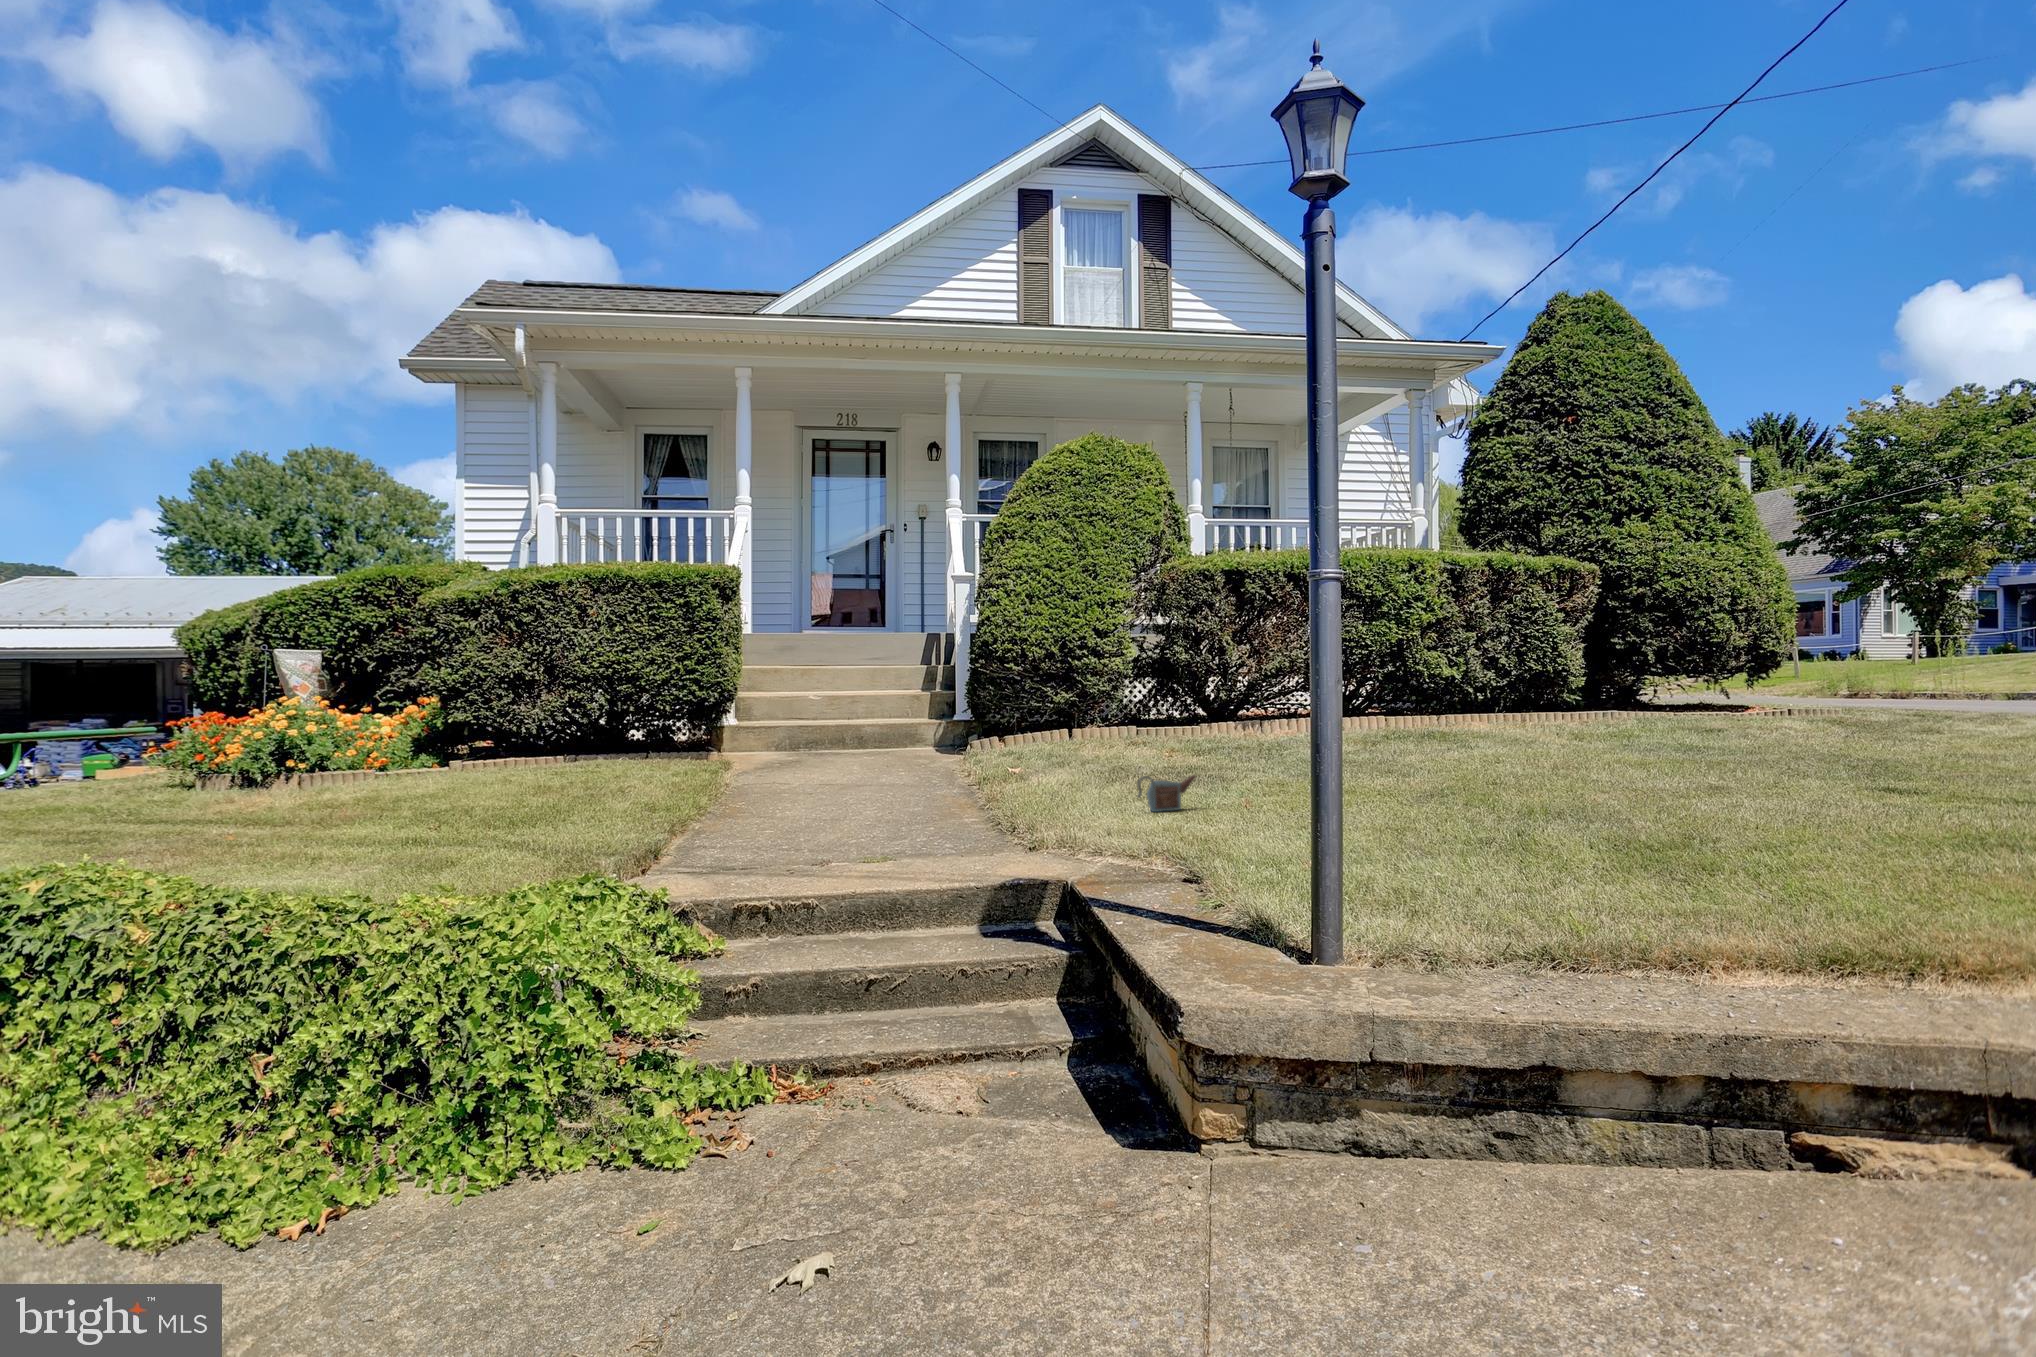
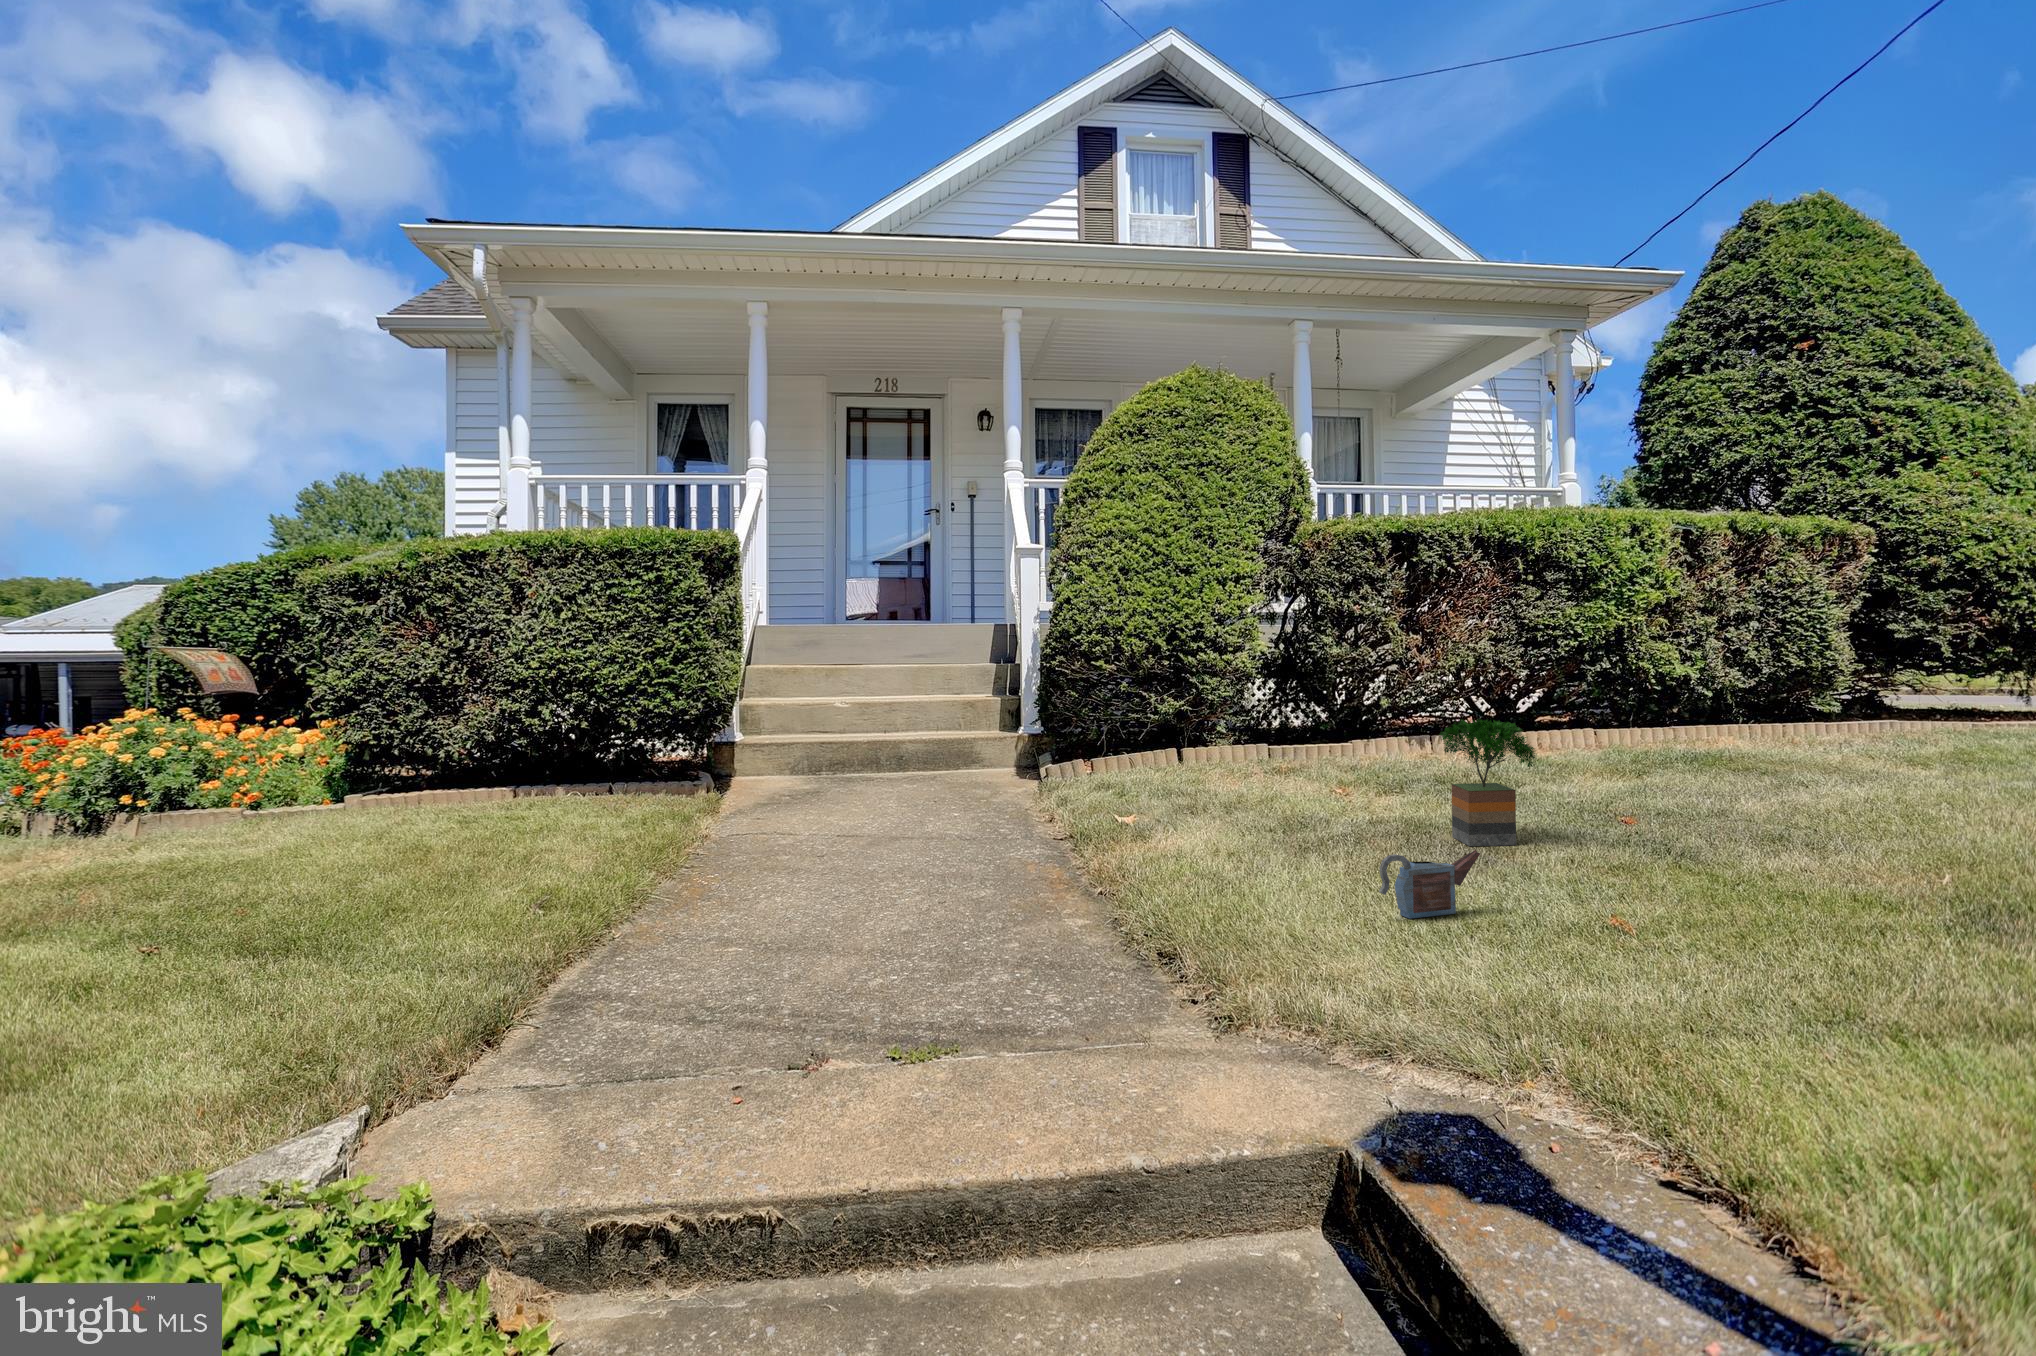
potted tree: none [1208,701,1265,782] -> present [1440,719,1537,846]

